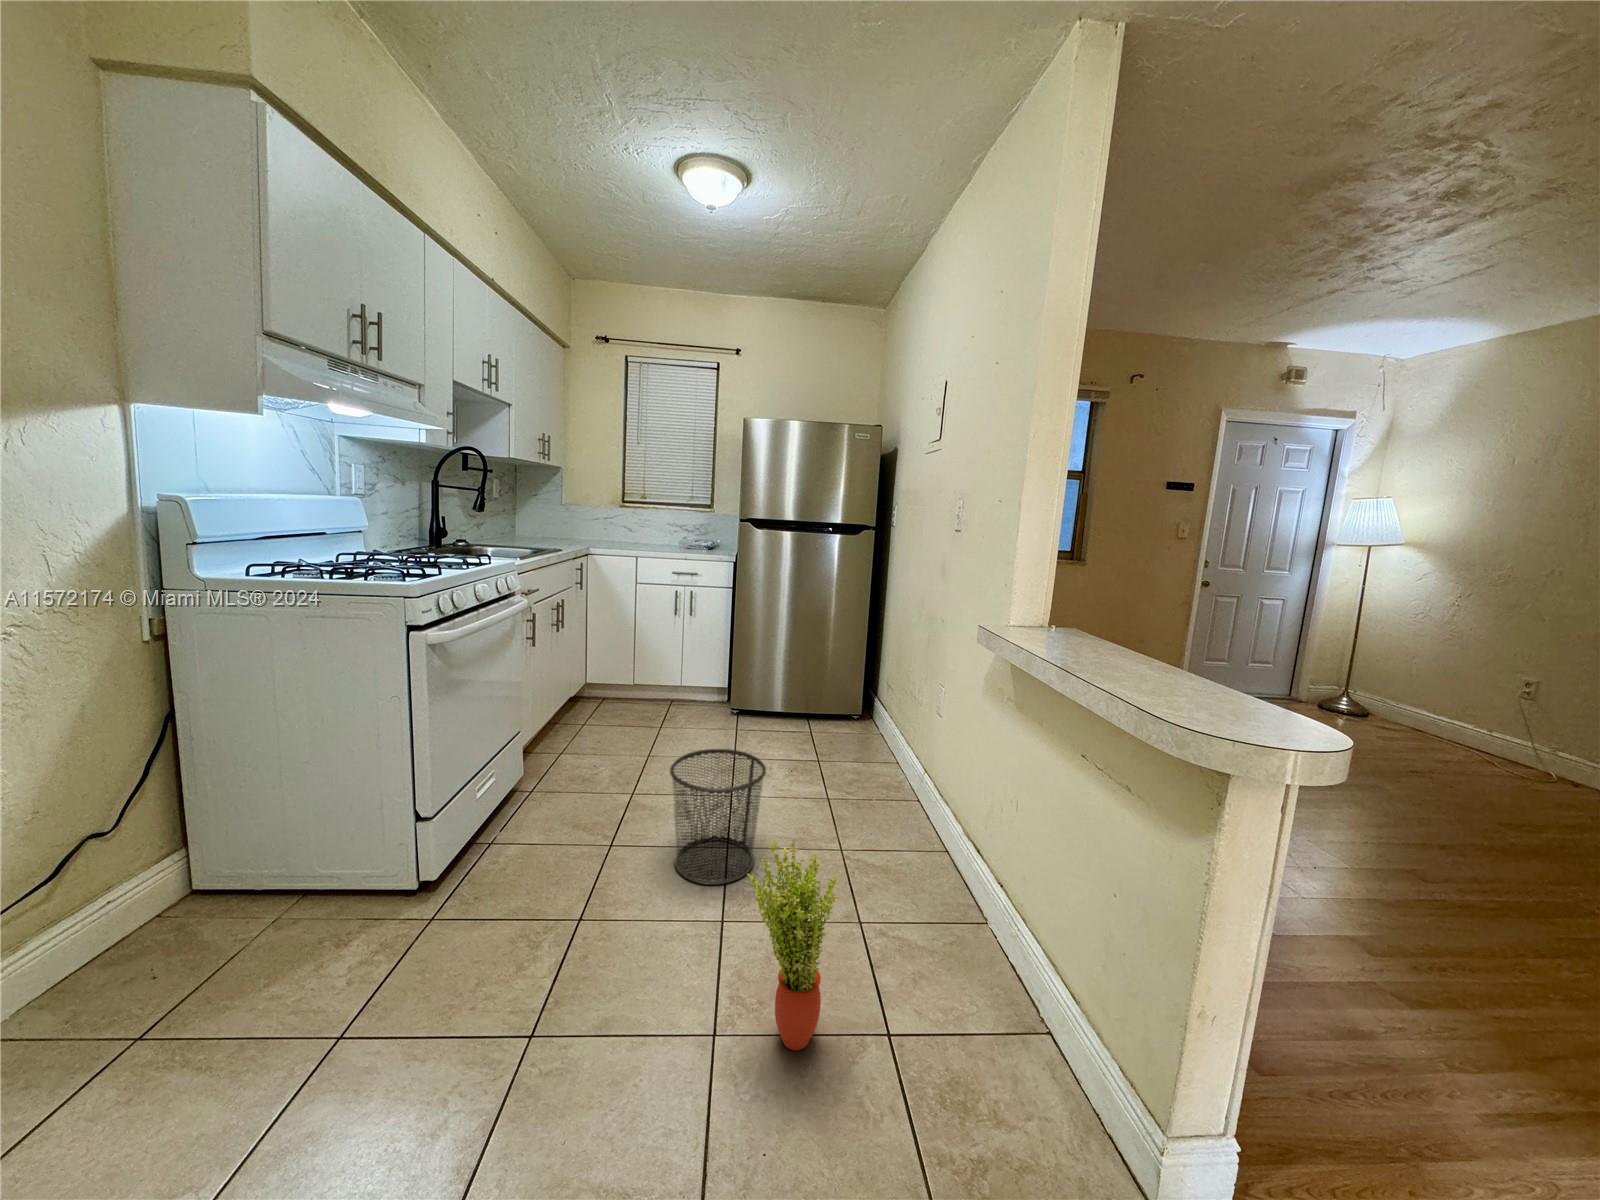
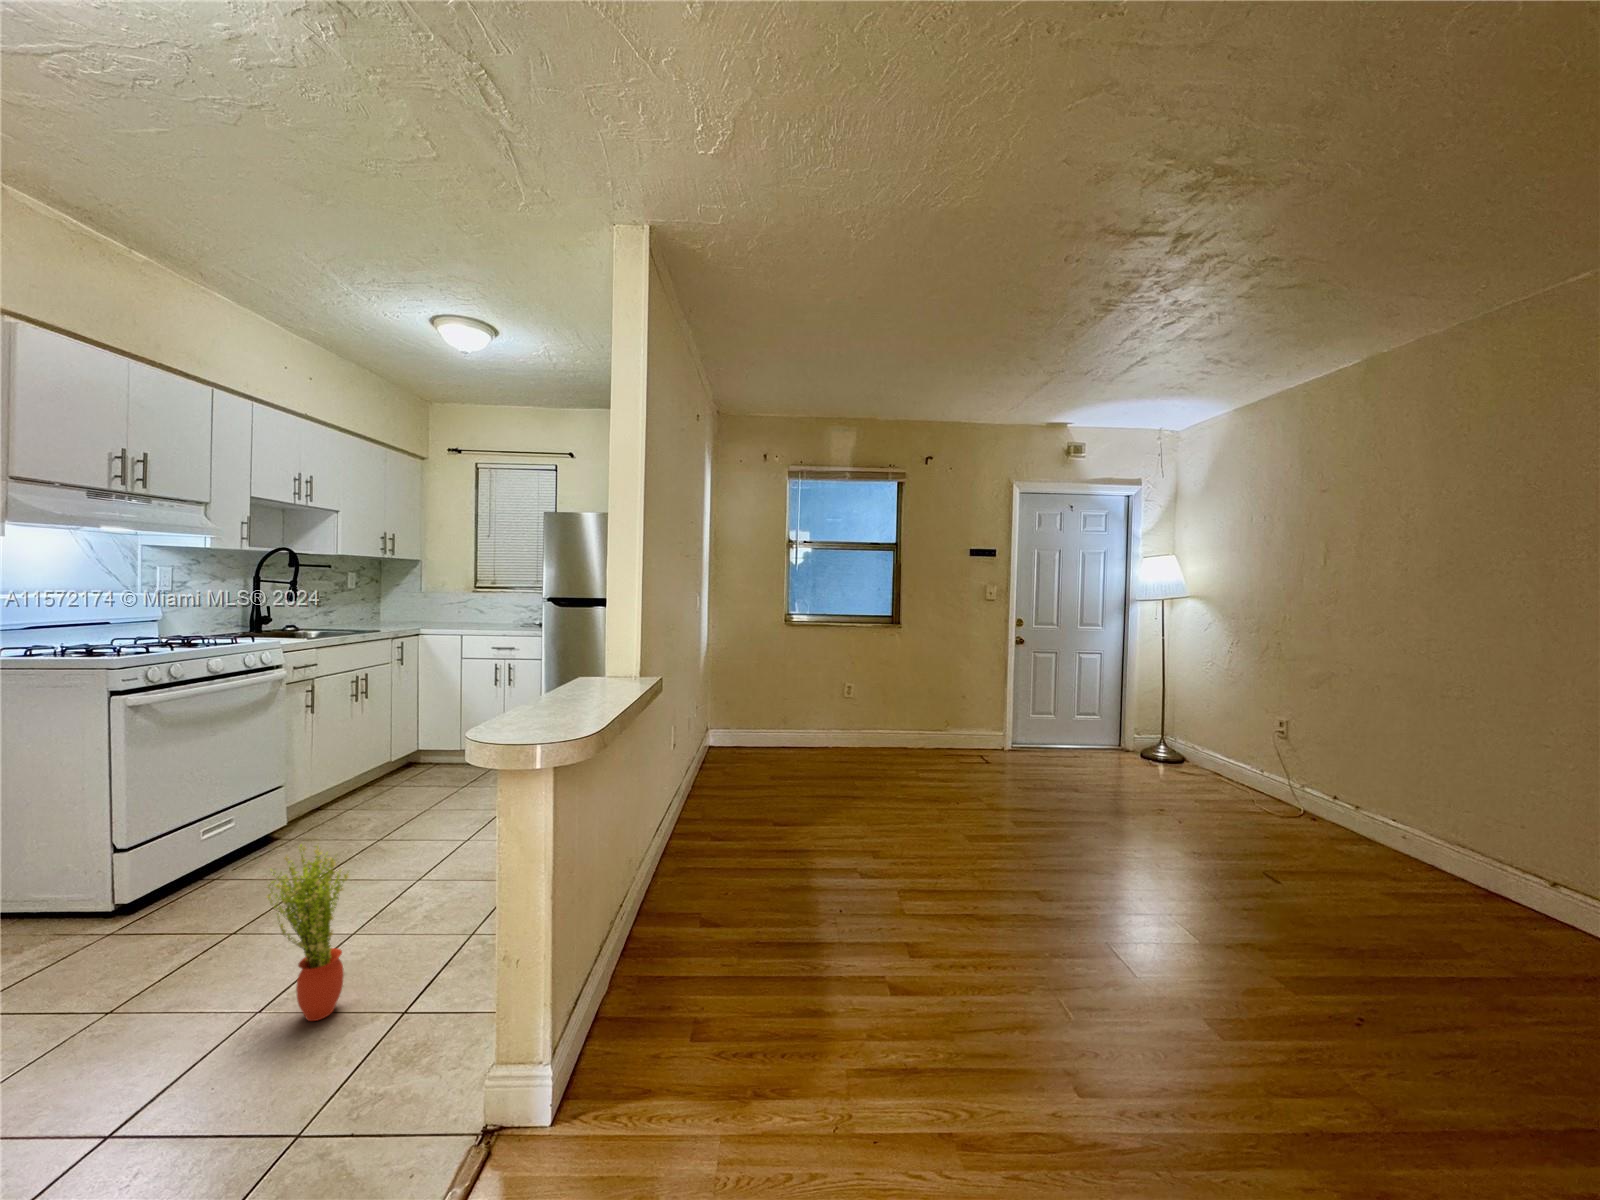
waste bin: present [670,749,766,885] -> none [345,792,443,907]

